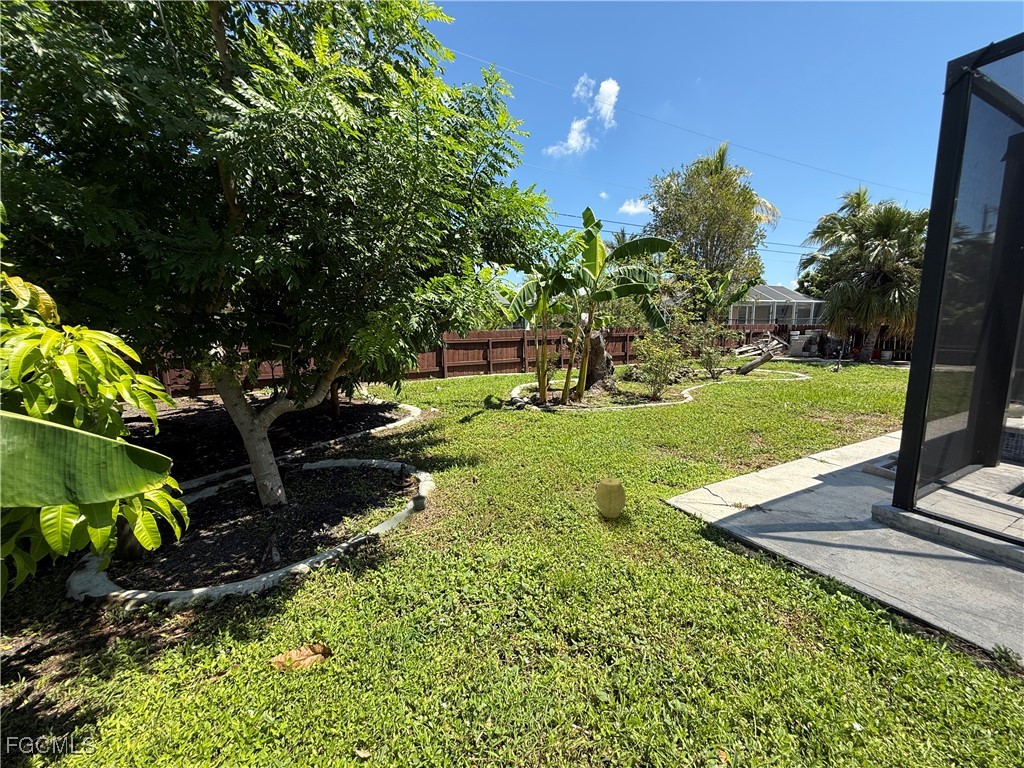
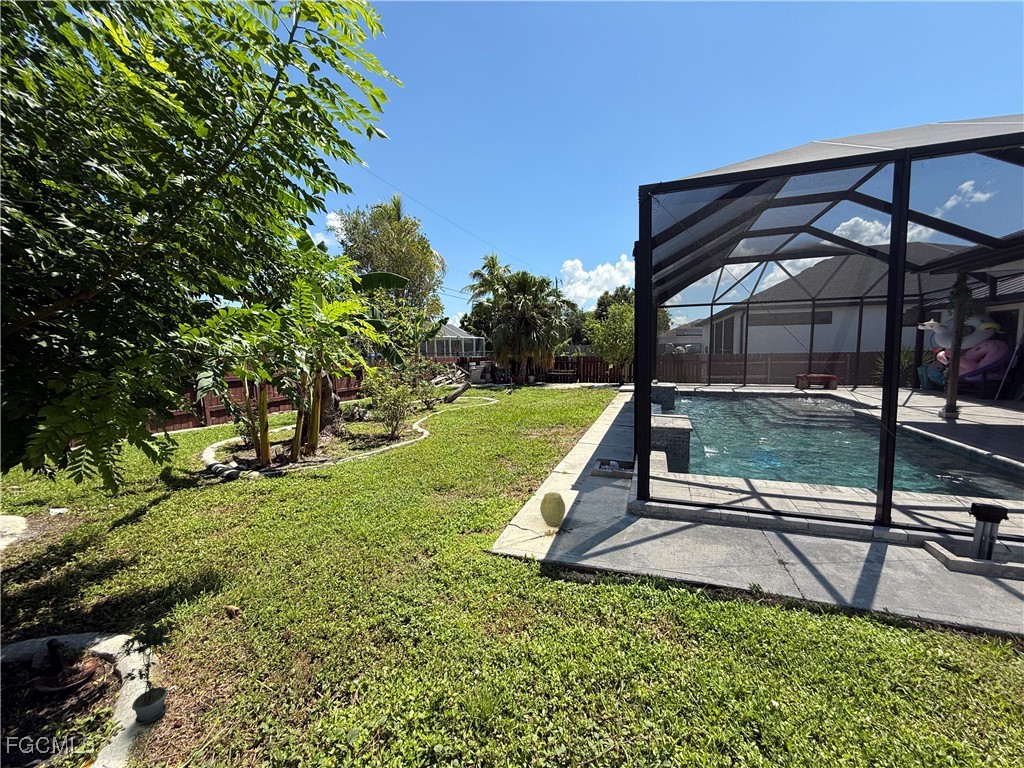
woven basket: present [596,478,626,518] -> present [540,492,565,526]

